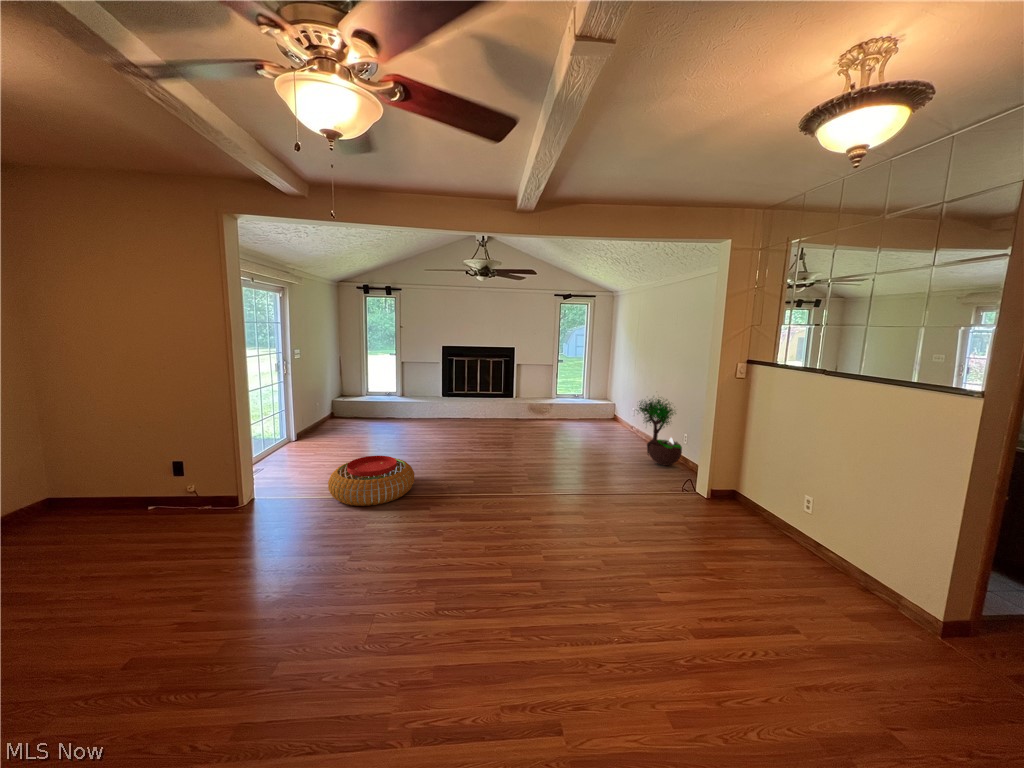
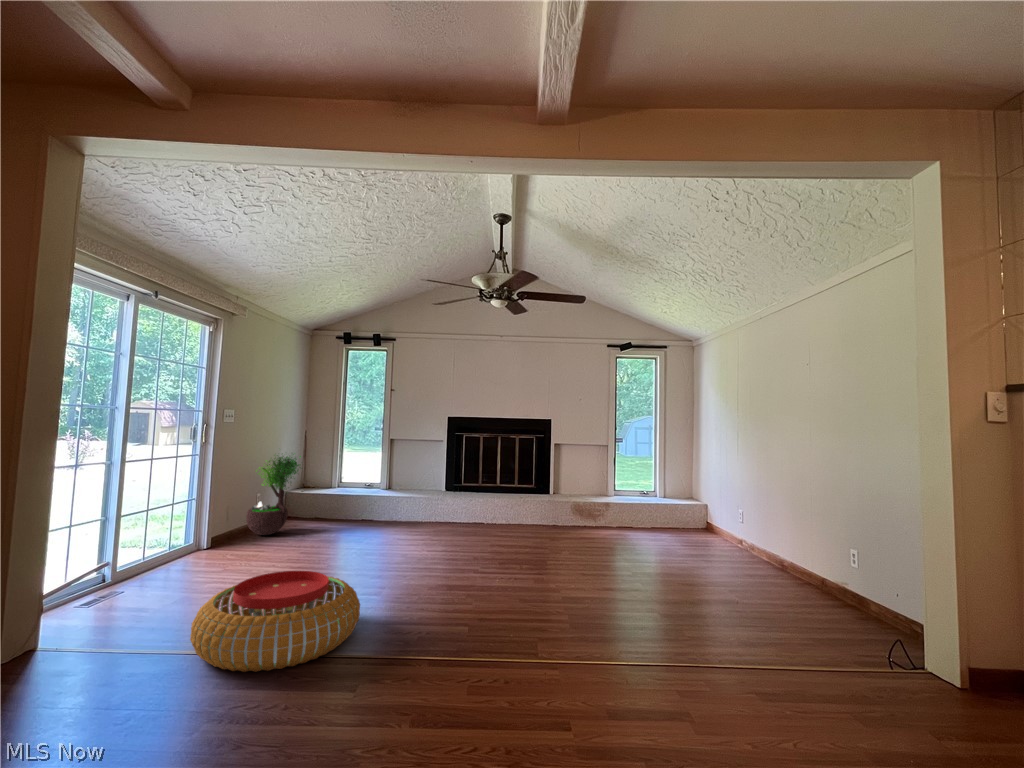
potted tree: present [637,399,682,466] -> present [246,455,301,535]

